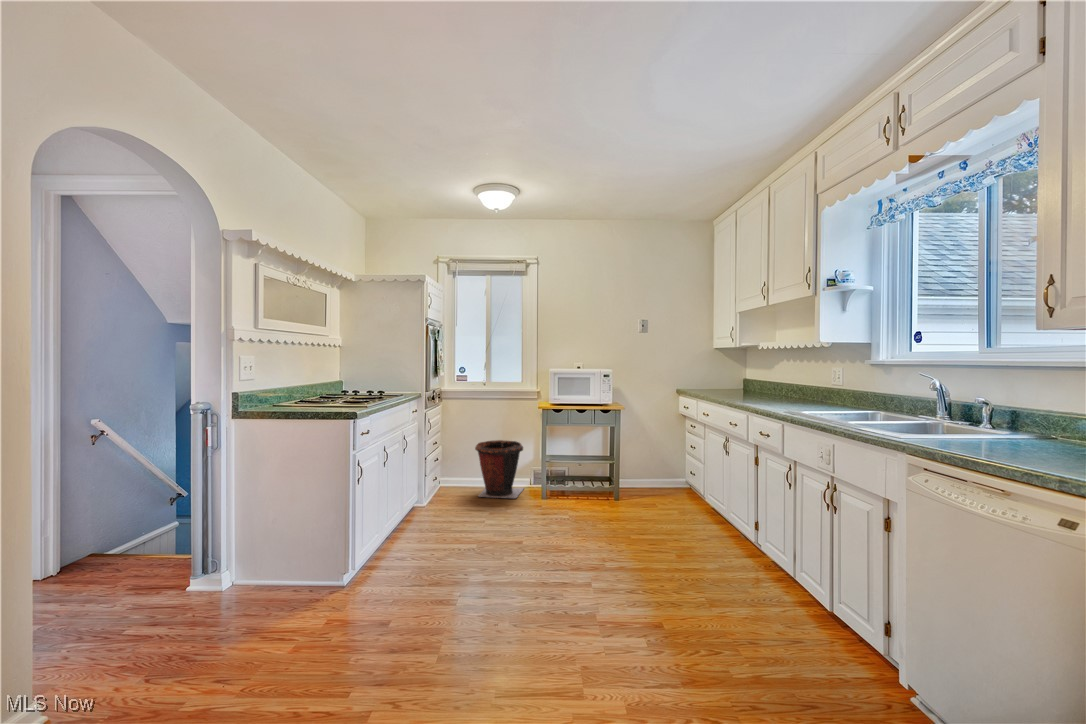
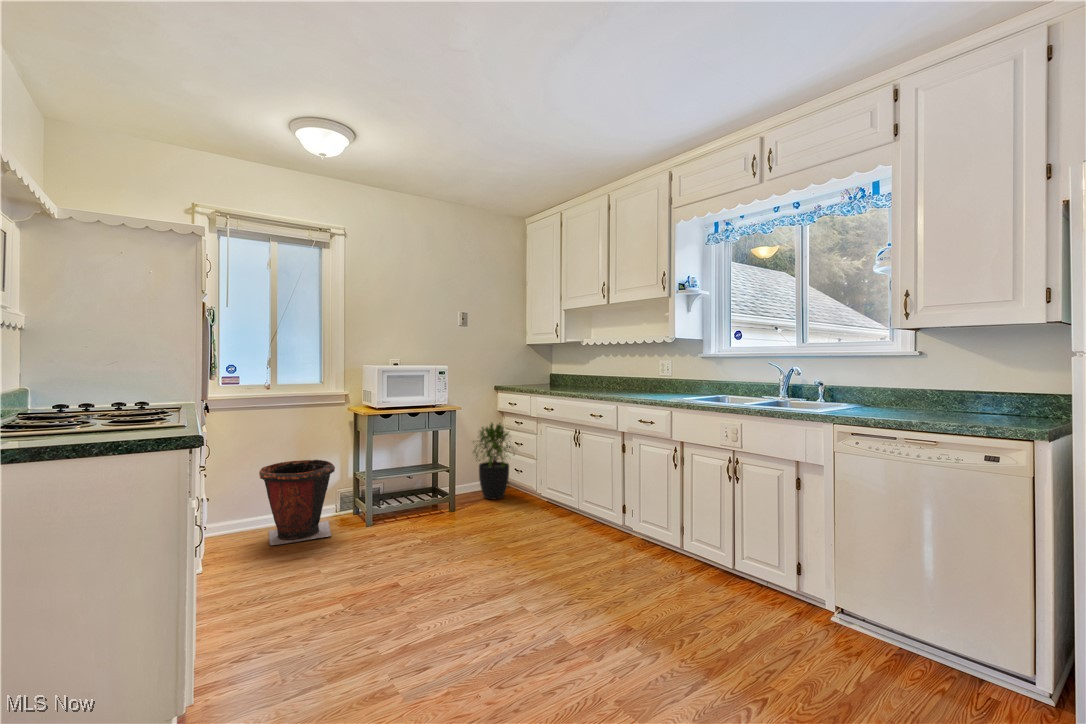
potted plant: none [642,423,686,496] -> present [473,423,515,499]

